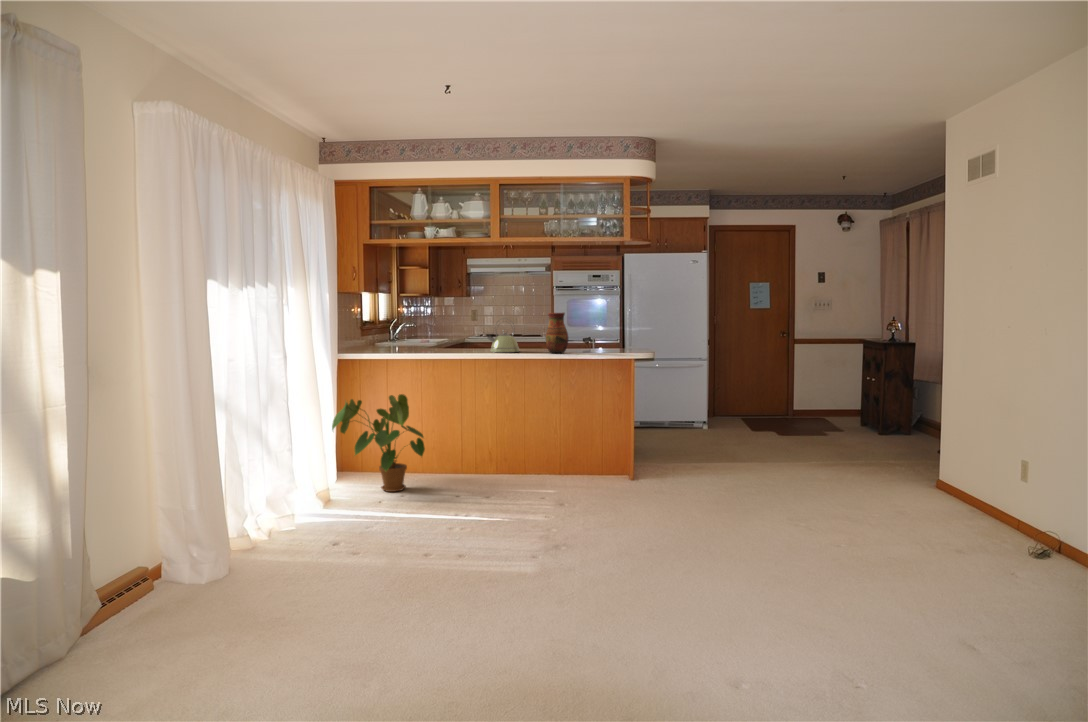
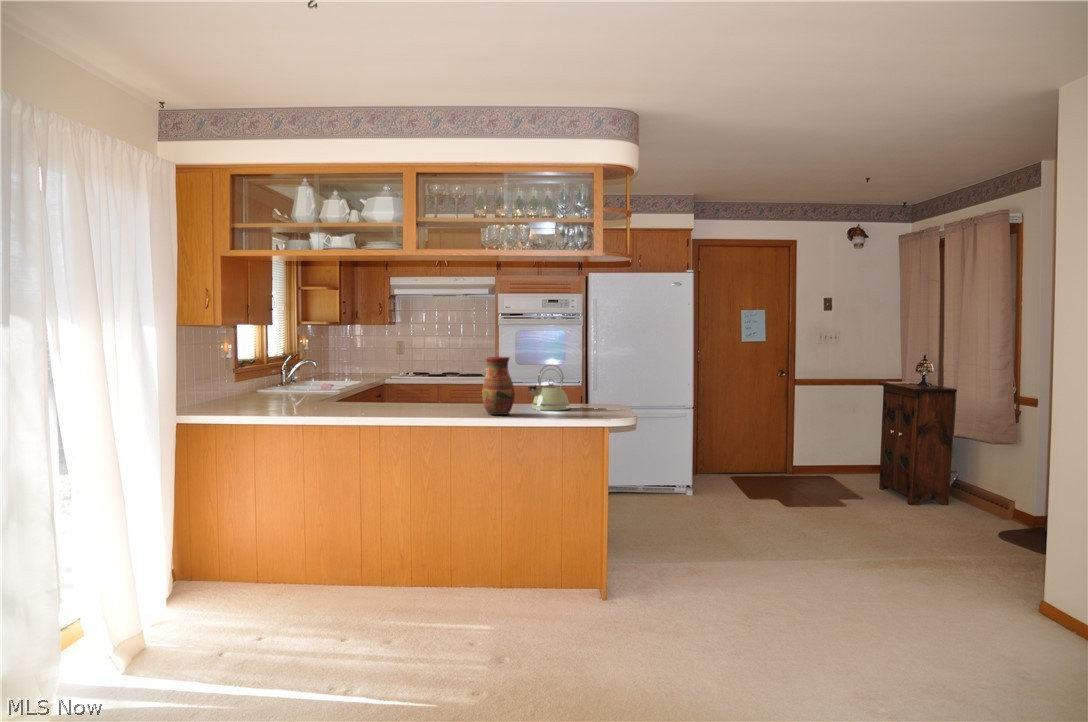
kettle: present [487,325,519,353] -> present [528,364,570,411]
house plant: present [332,394,425,492] -> none [143,484,296,636]

